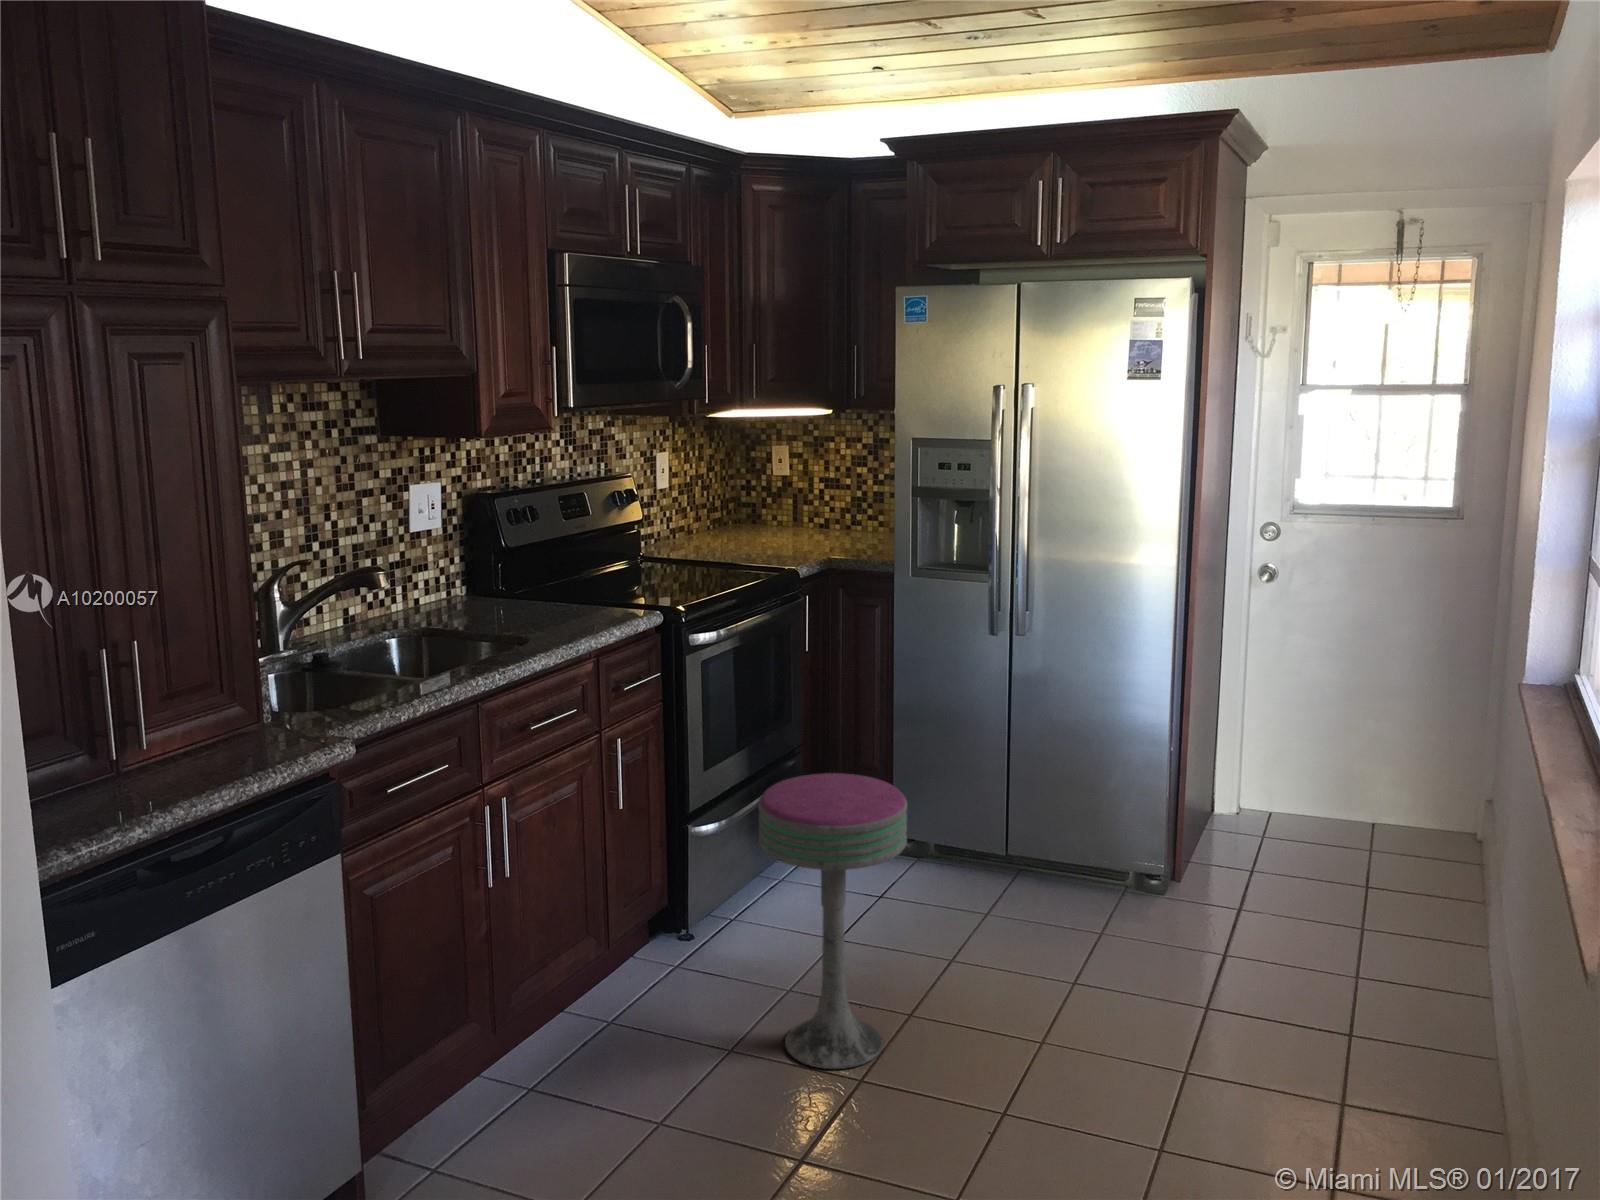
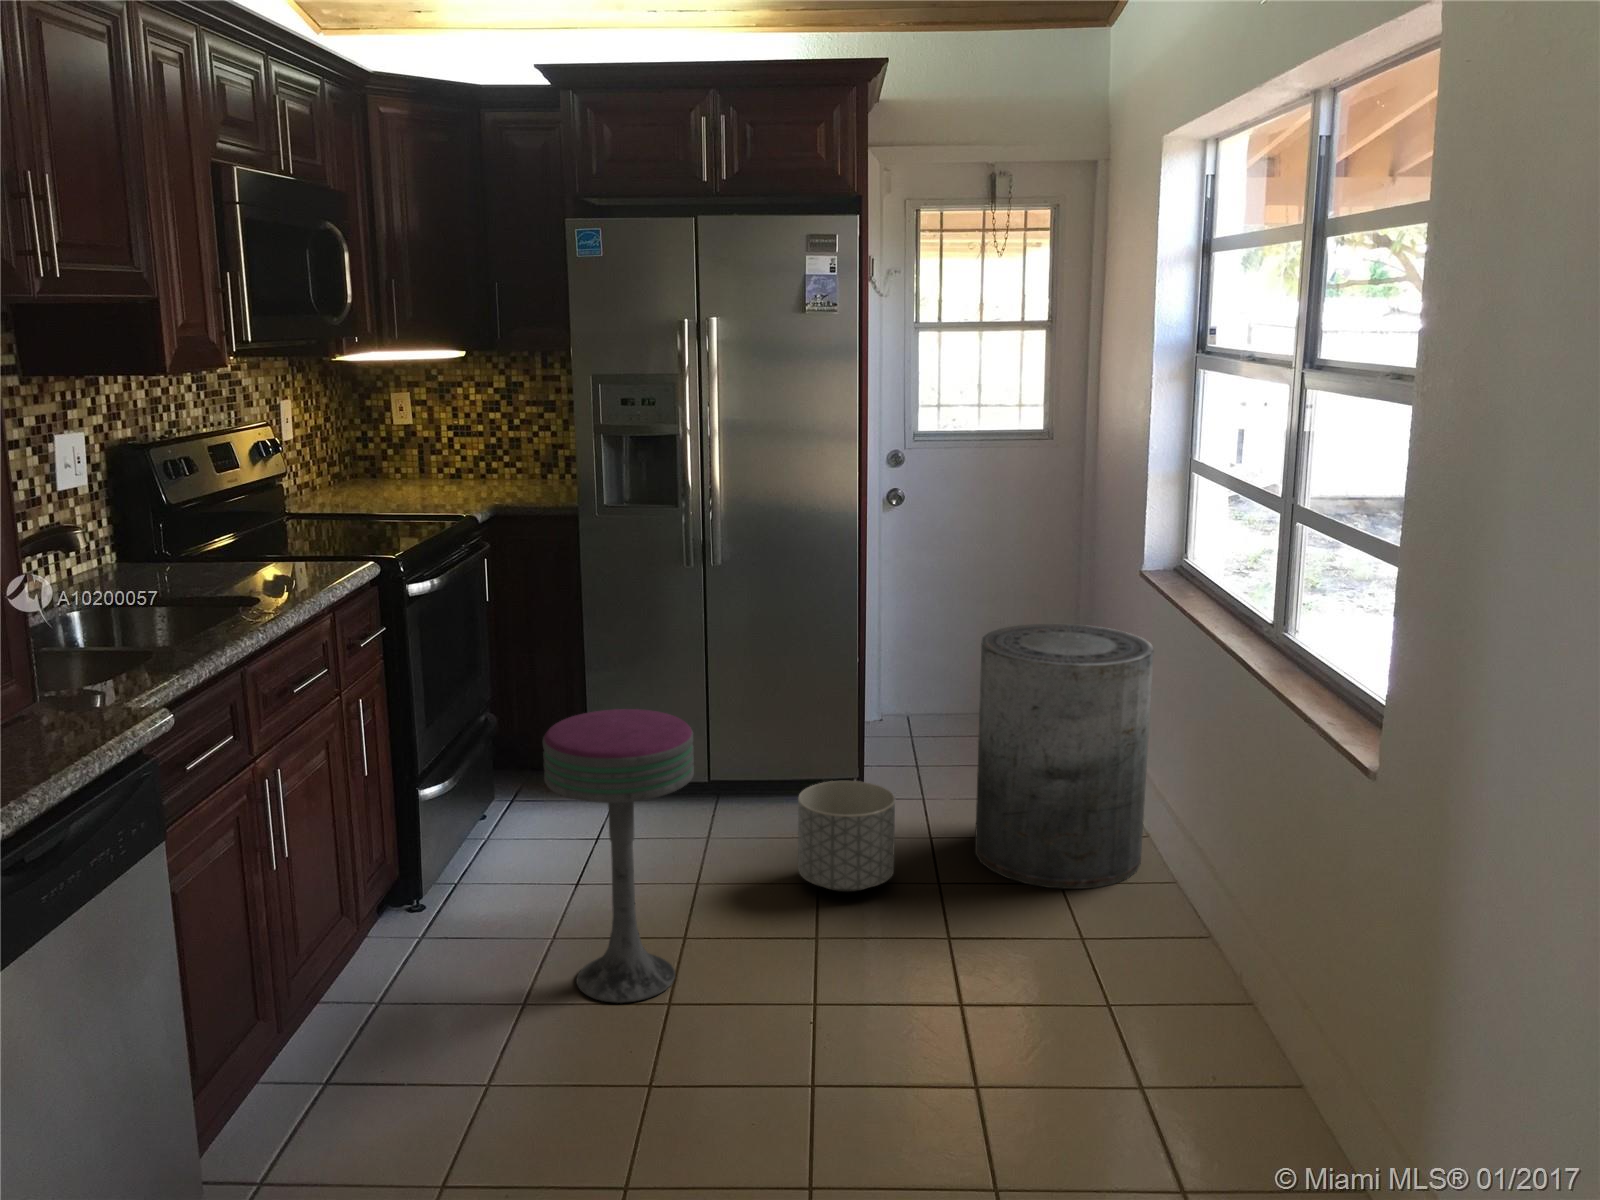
trash can: none [1271,729,1501,1048] -> present [975,623,1154,889]
planter: none [1055,875,1165,998] -> present [798,781,895,892]

